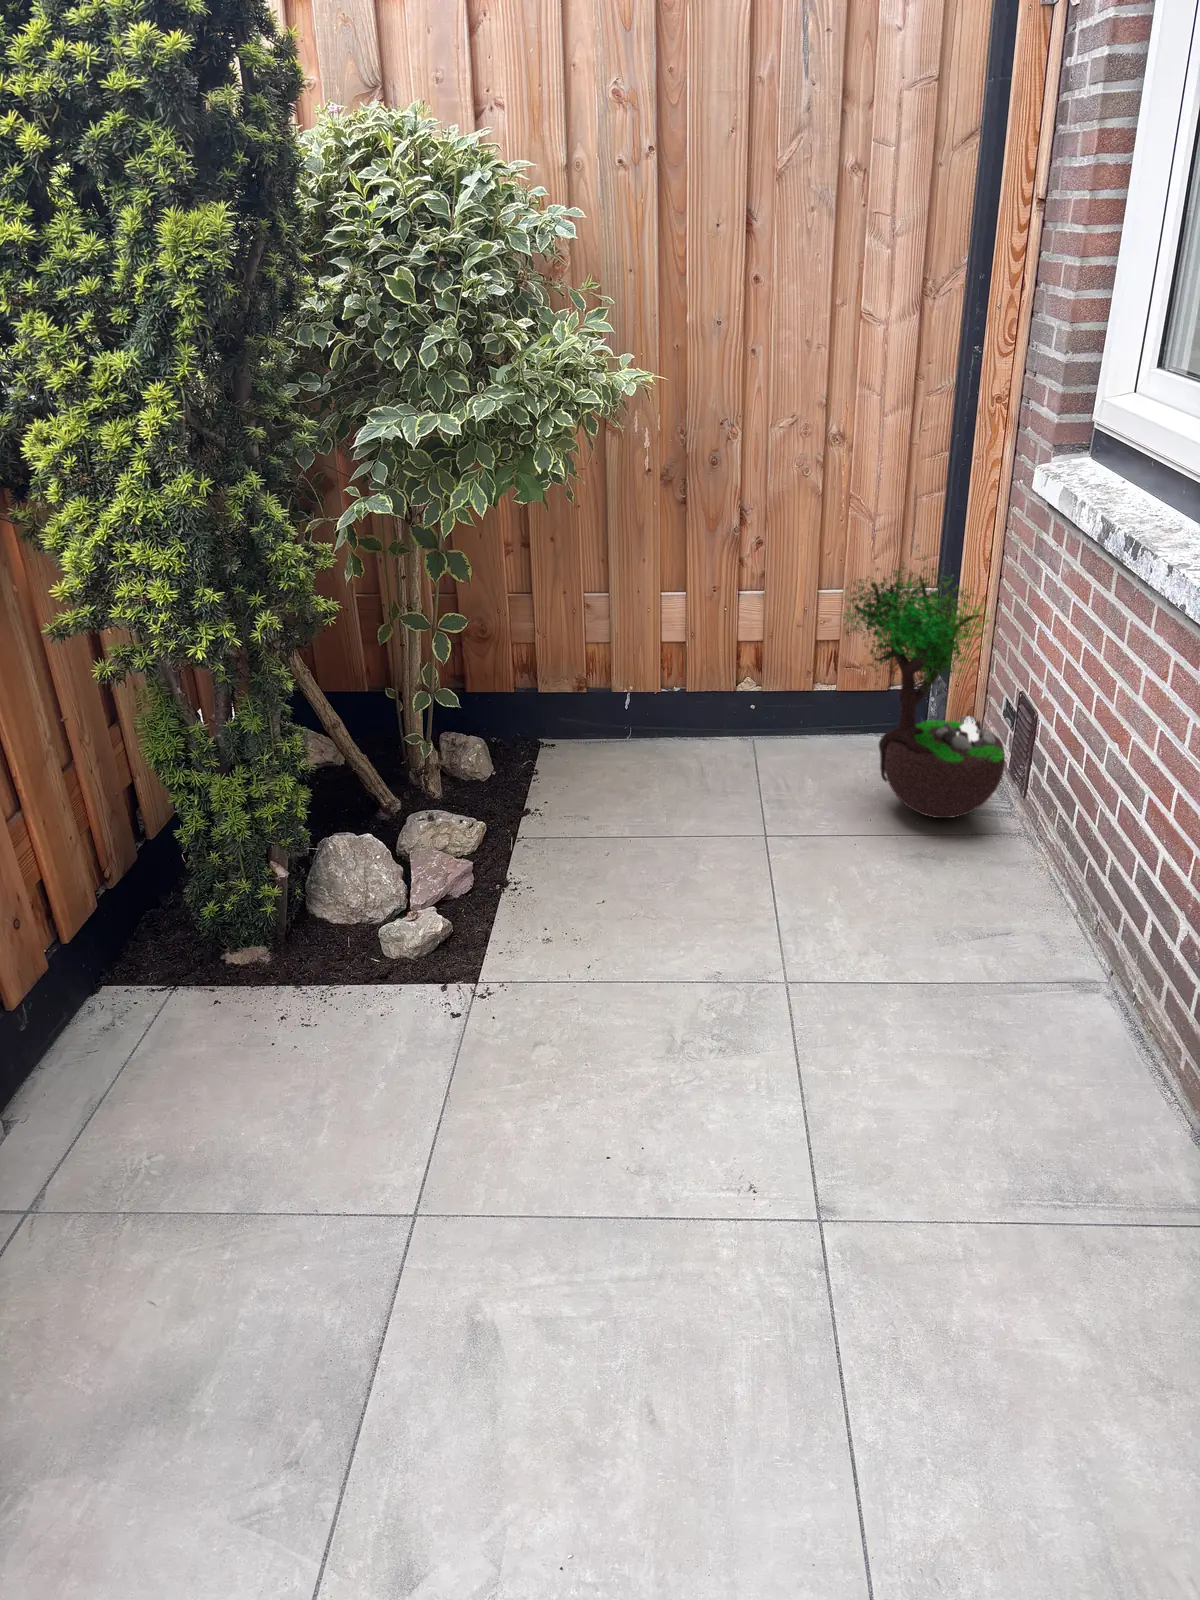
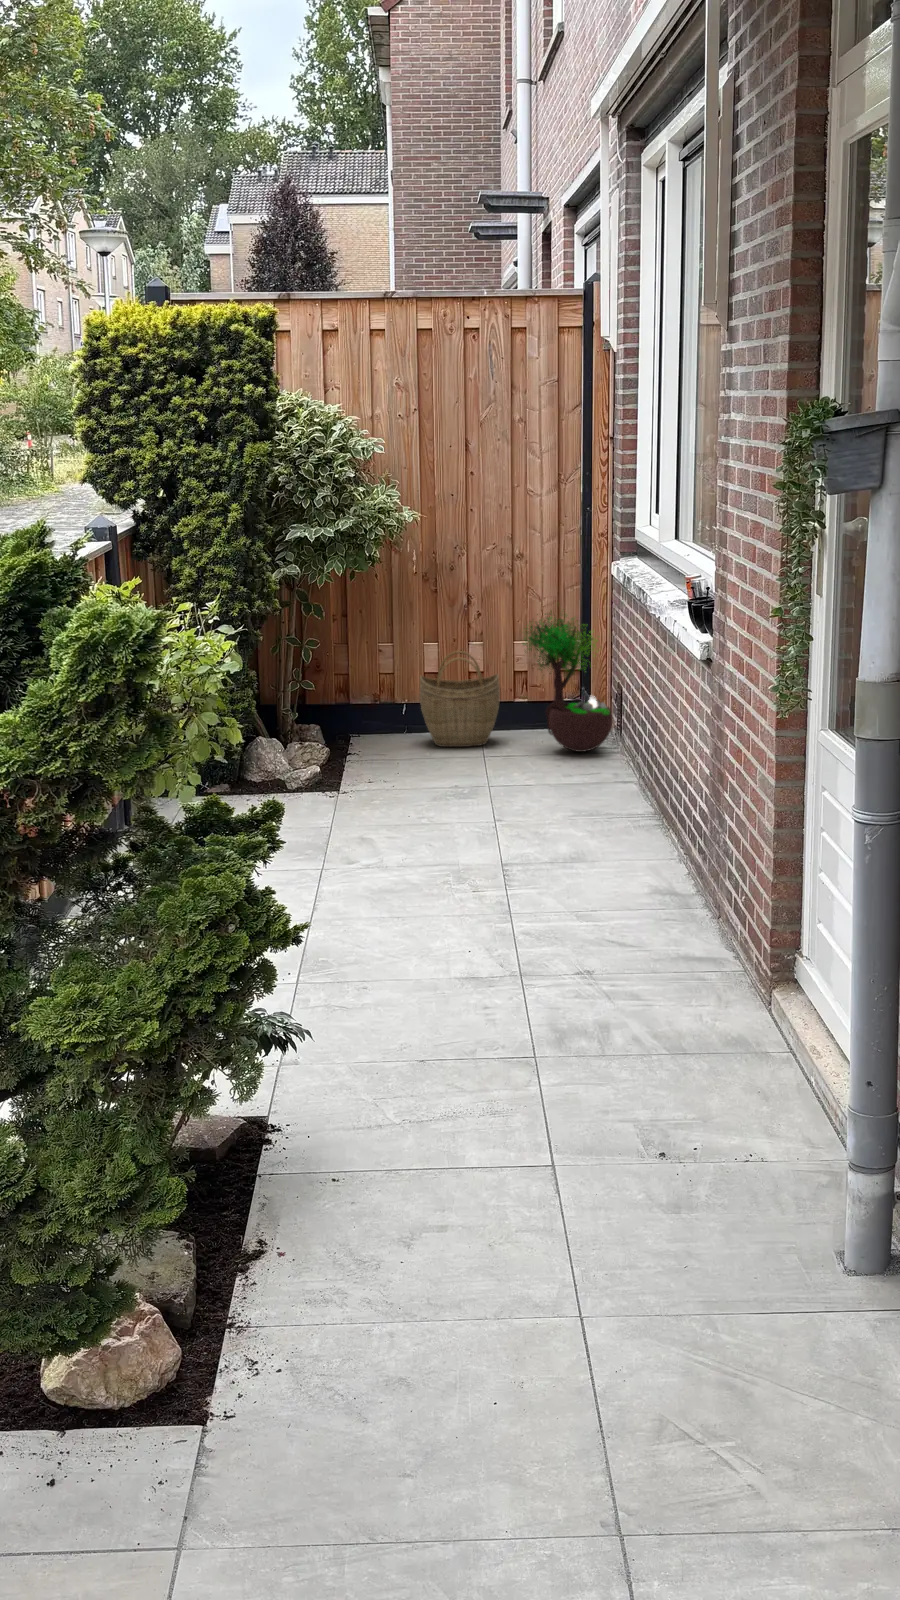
woven basket: none [653,611,793,784] -> present [420,651,500,747]

